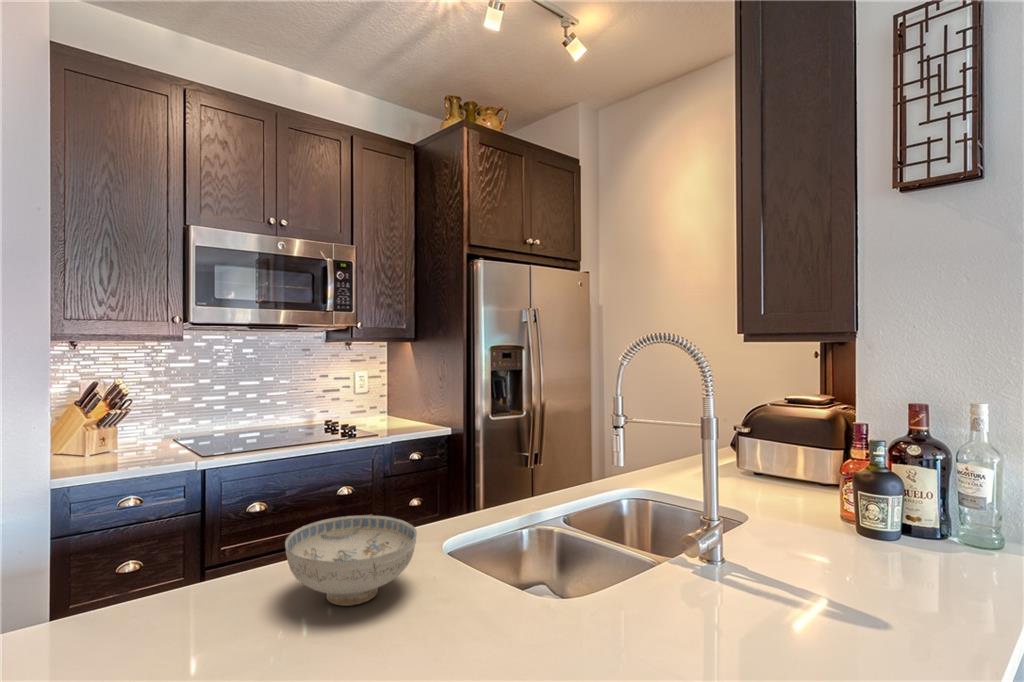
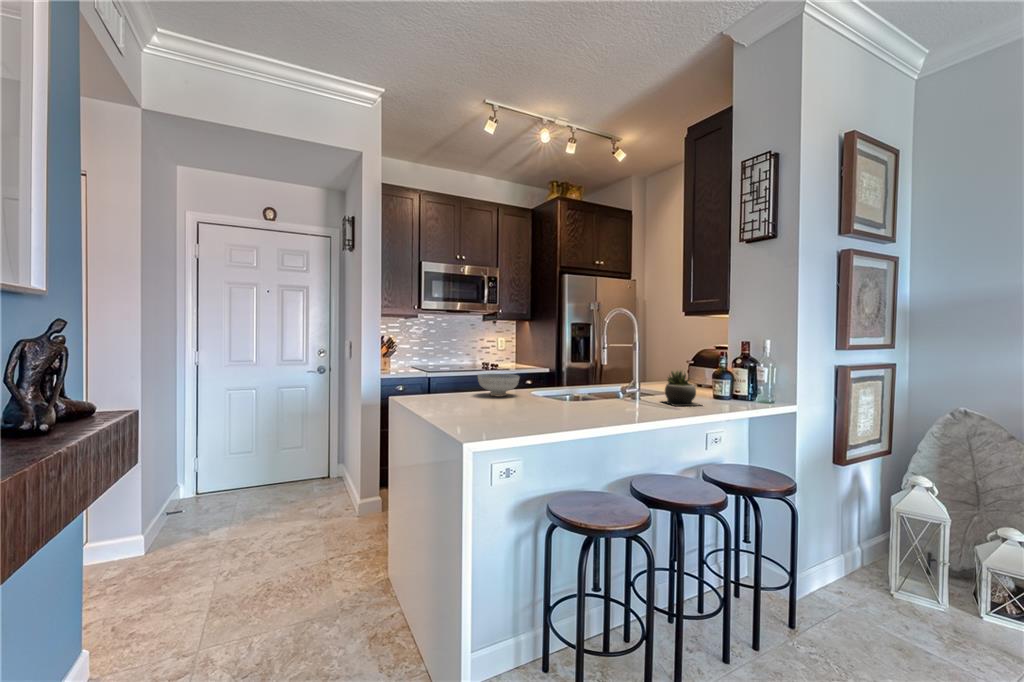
succulent plant: none [793,497,925,615] -> present [662,371,700,406]

